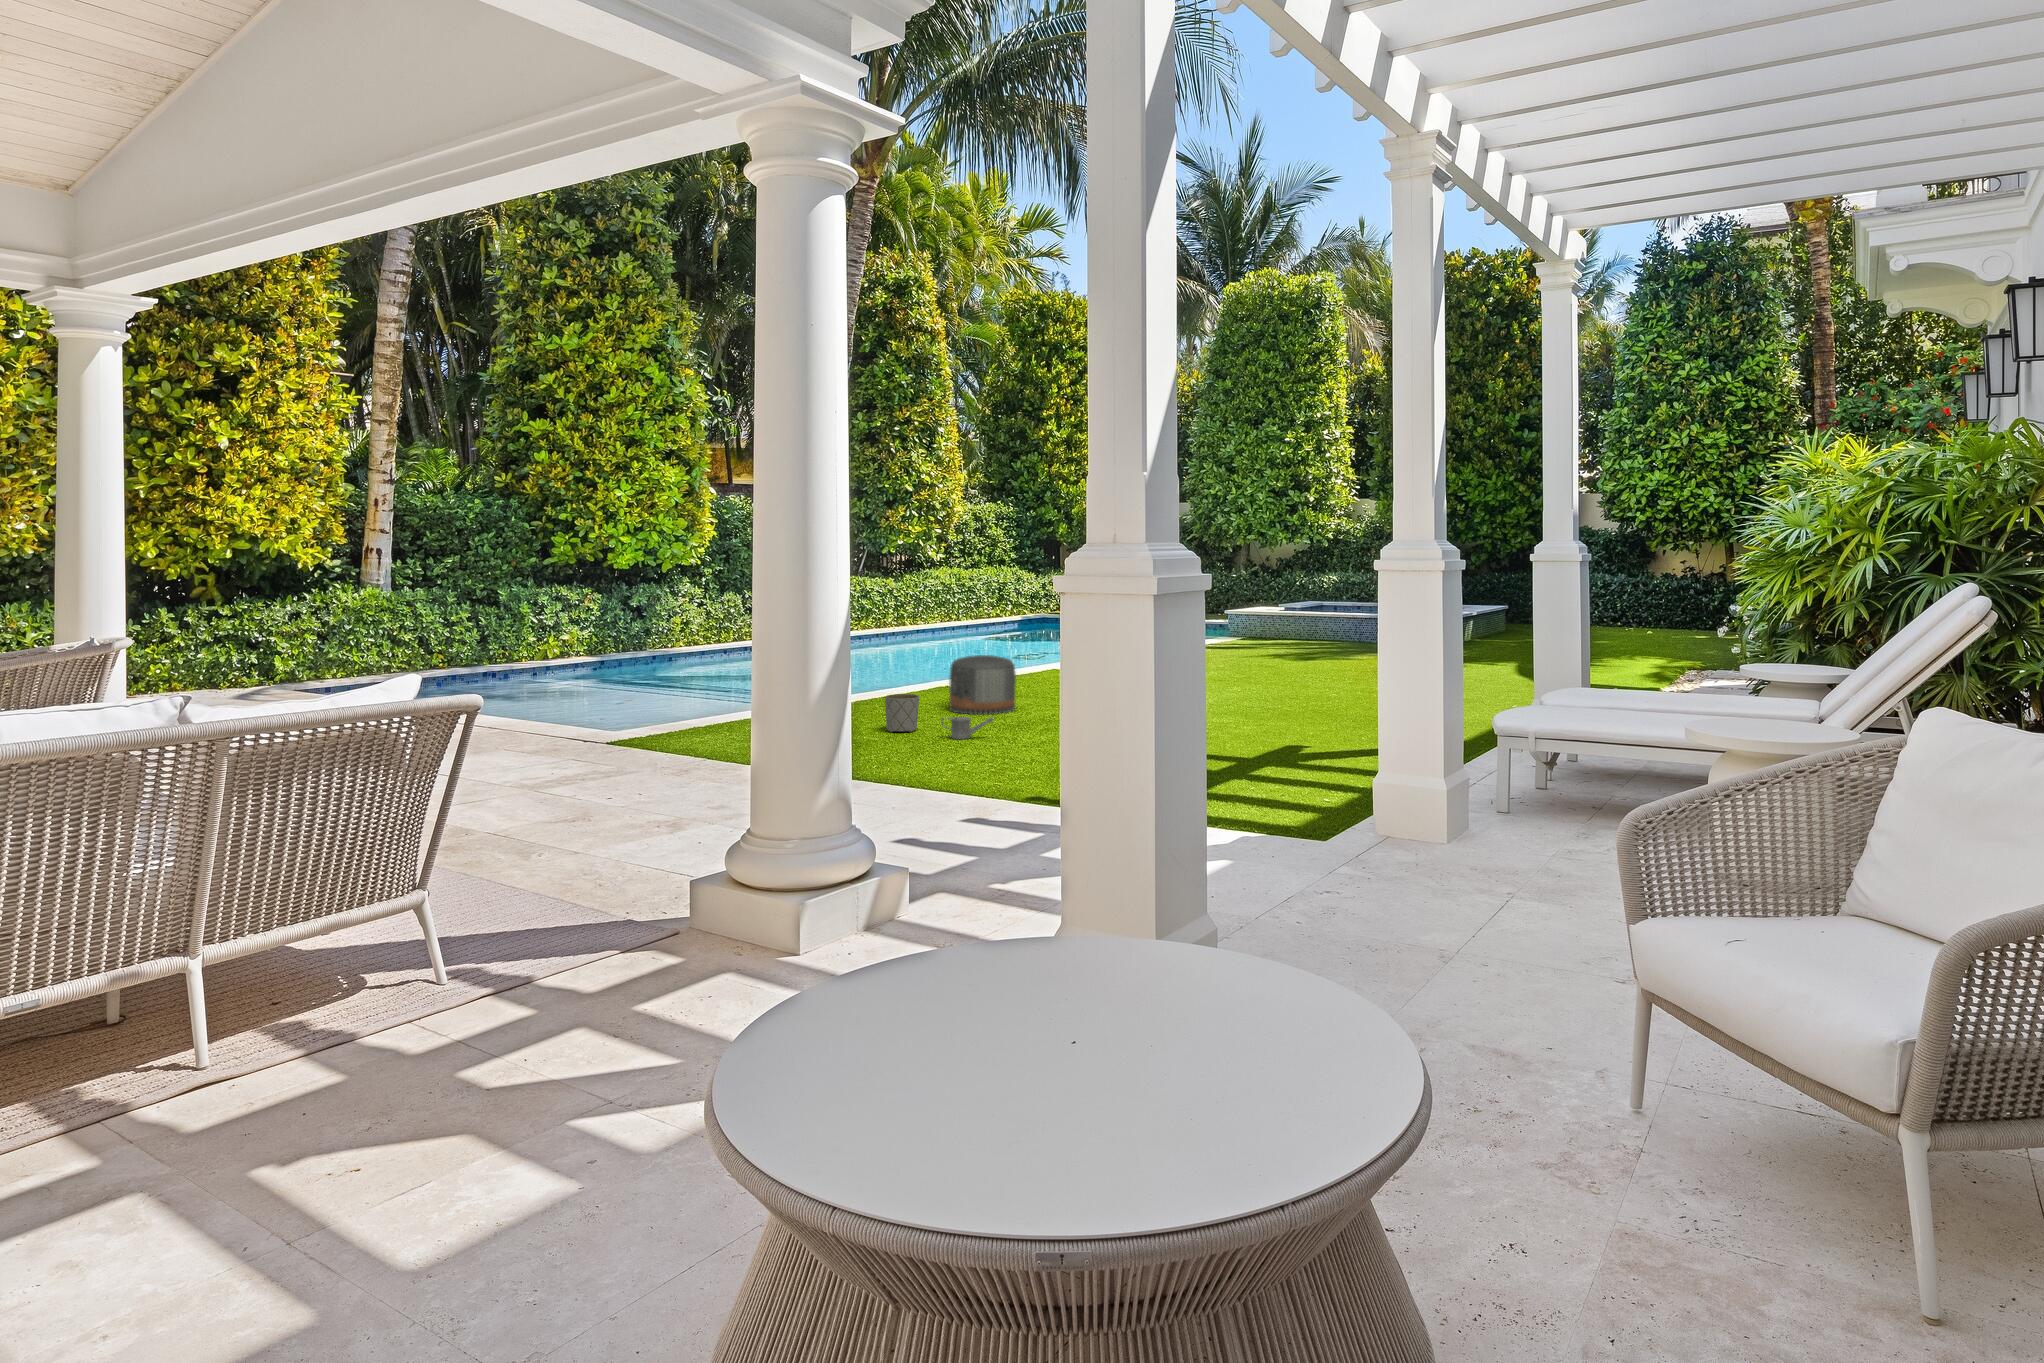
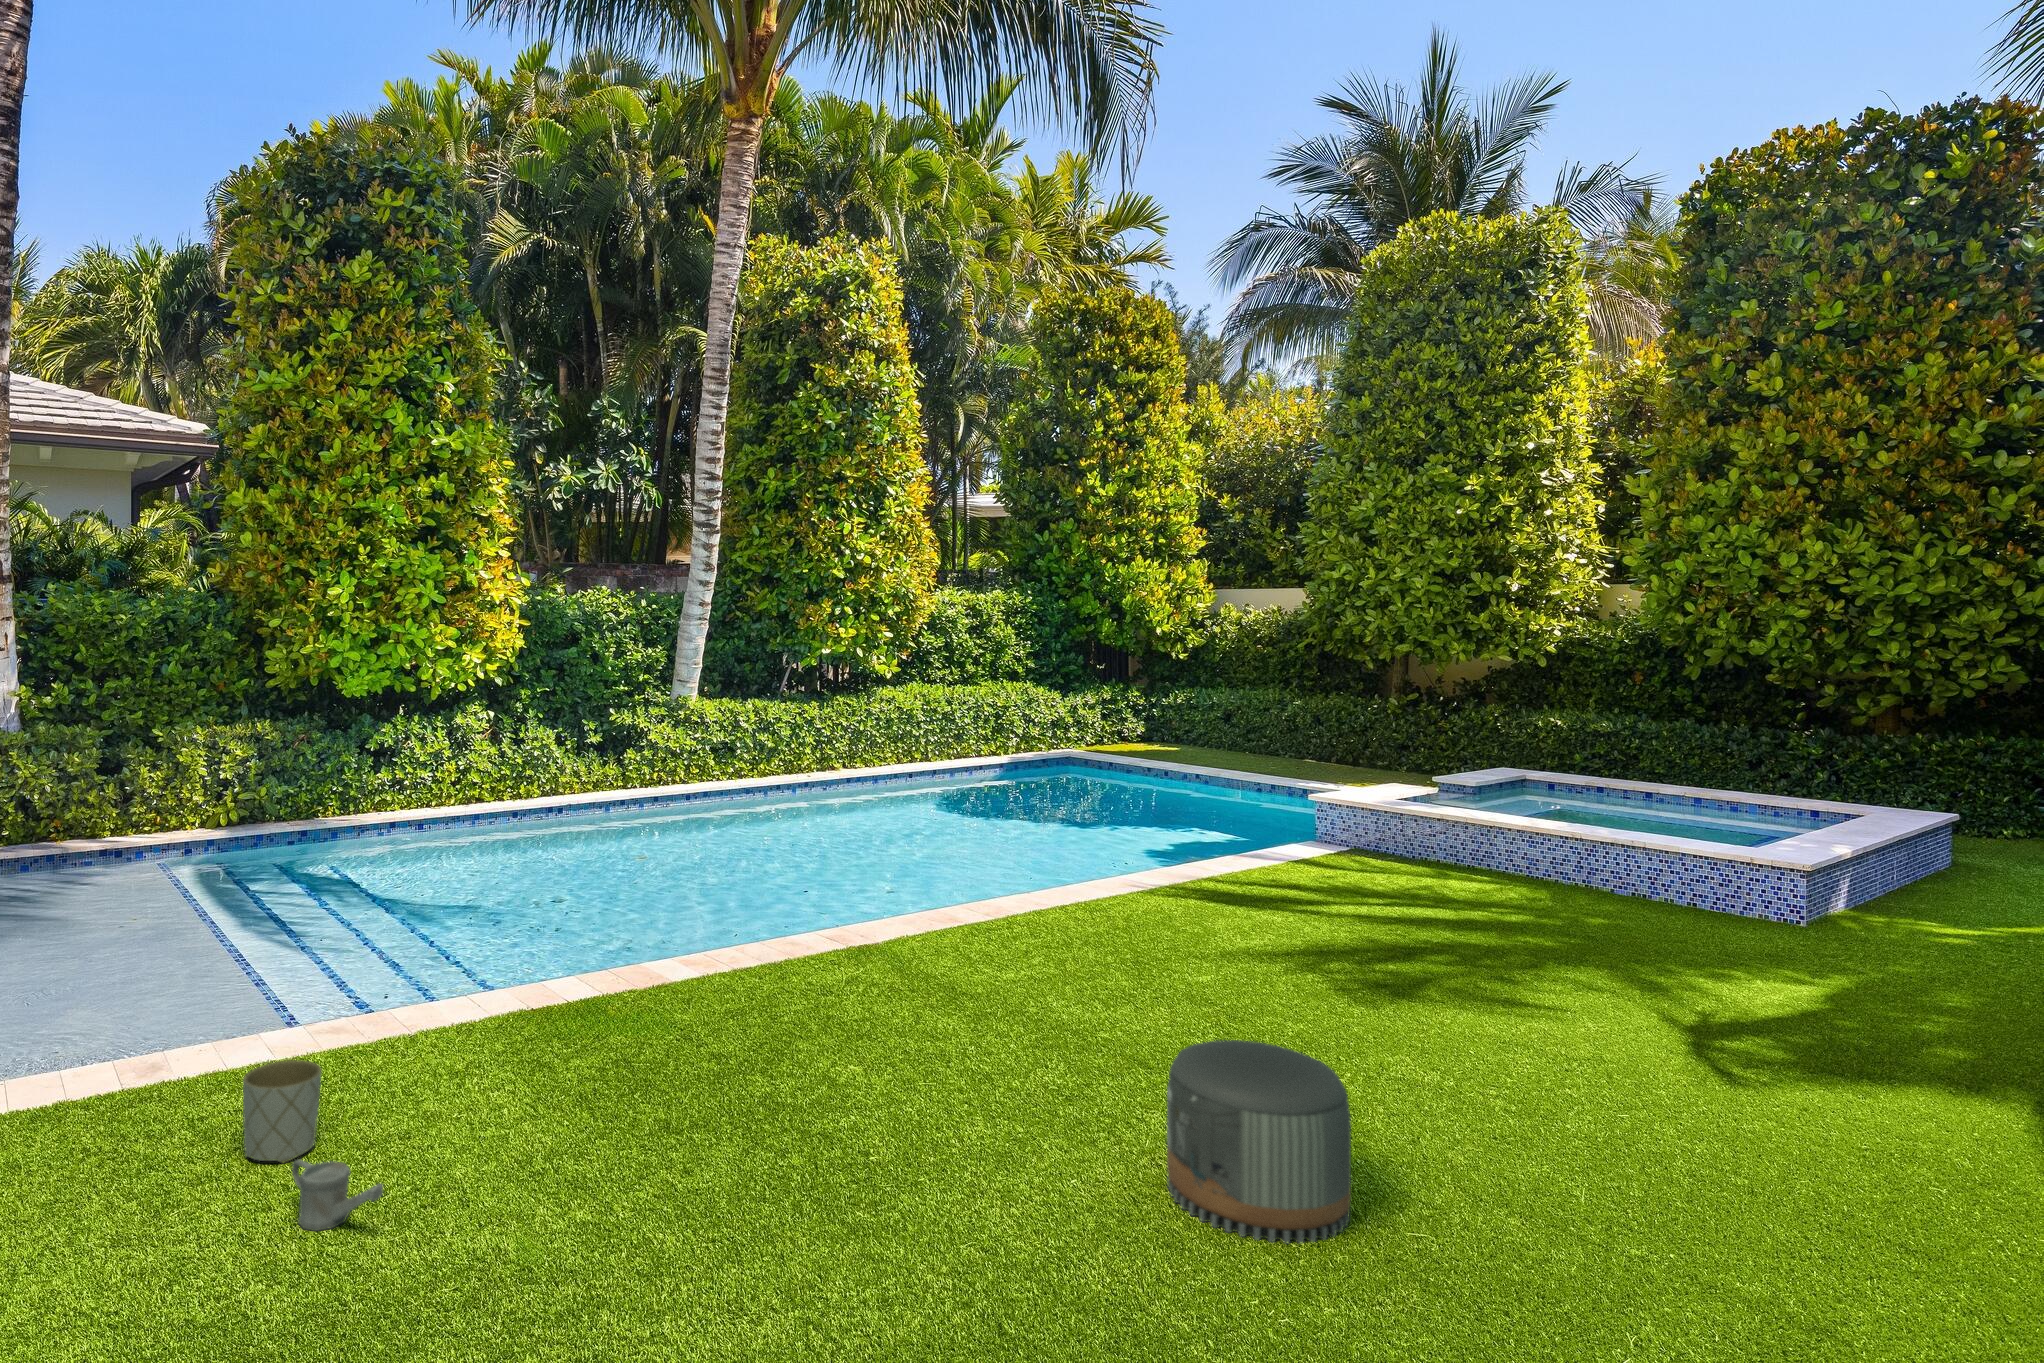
pouf: present [949,655,1016,715] -> present [1167,1040,1351,1243]

